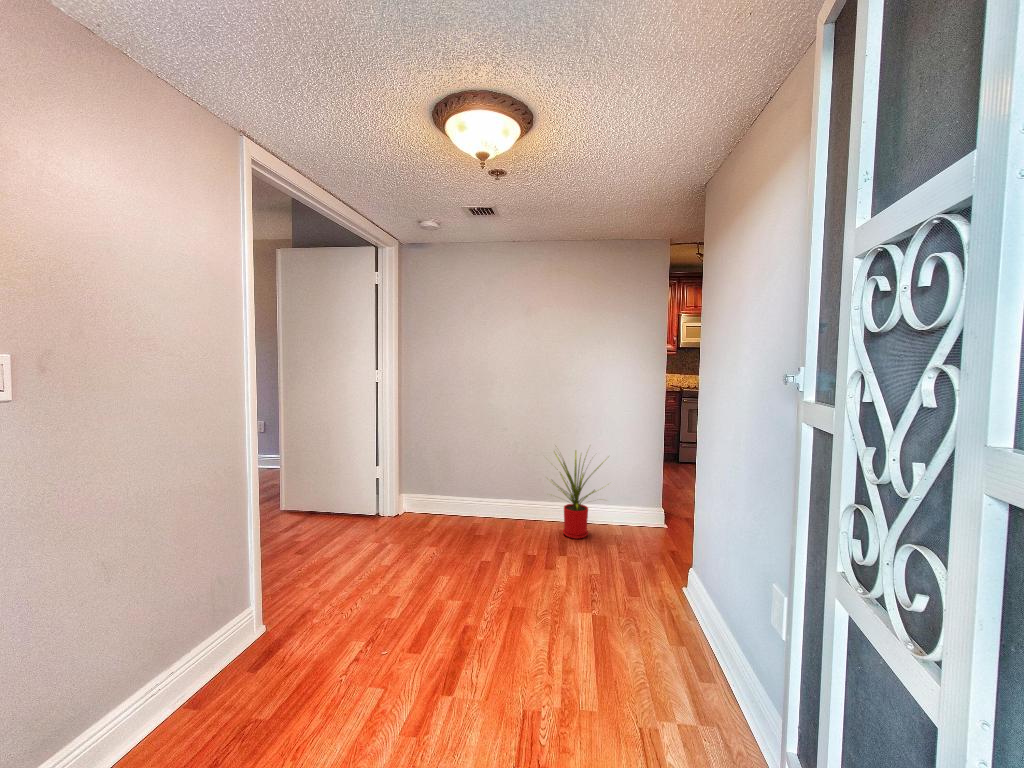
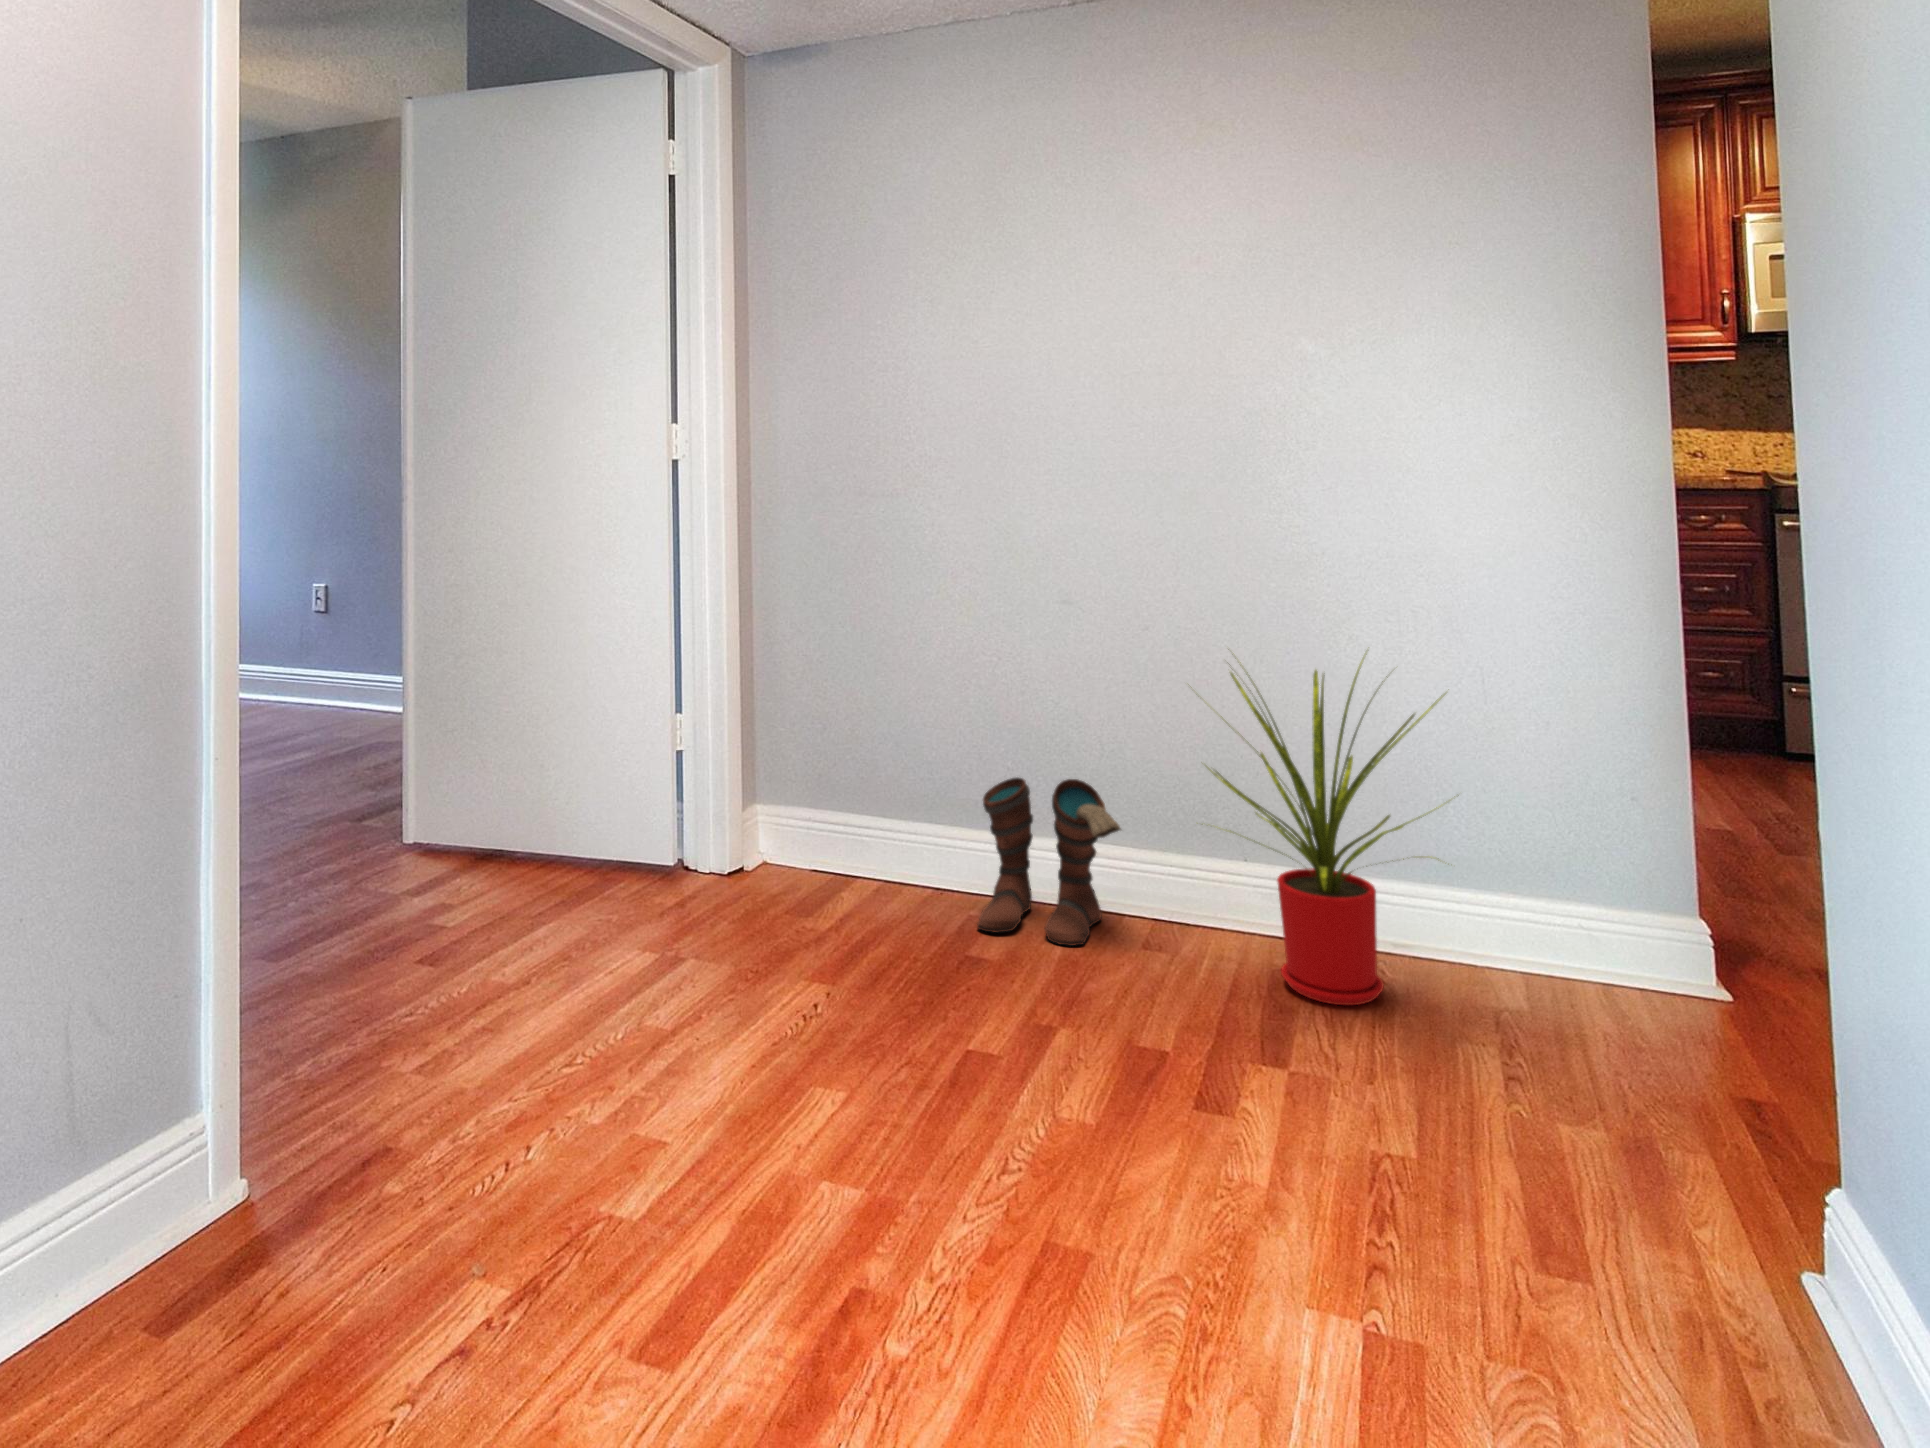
boots: none [479,482,522,529] -> present [977,777,1121,946]

